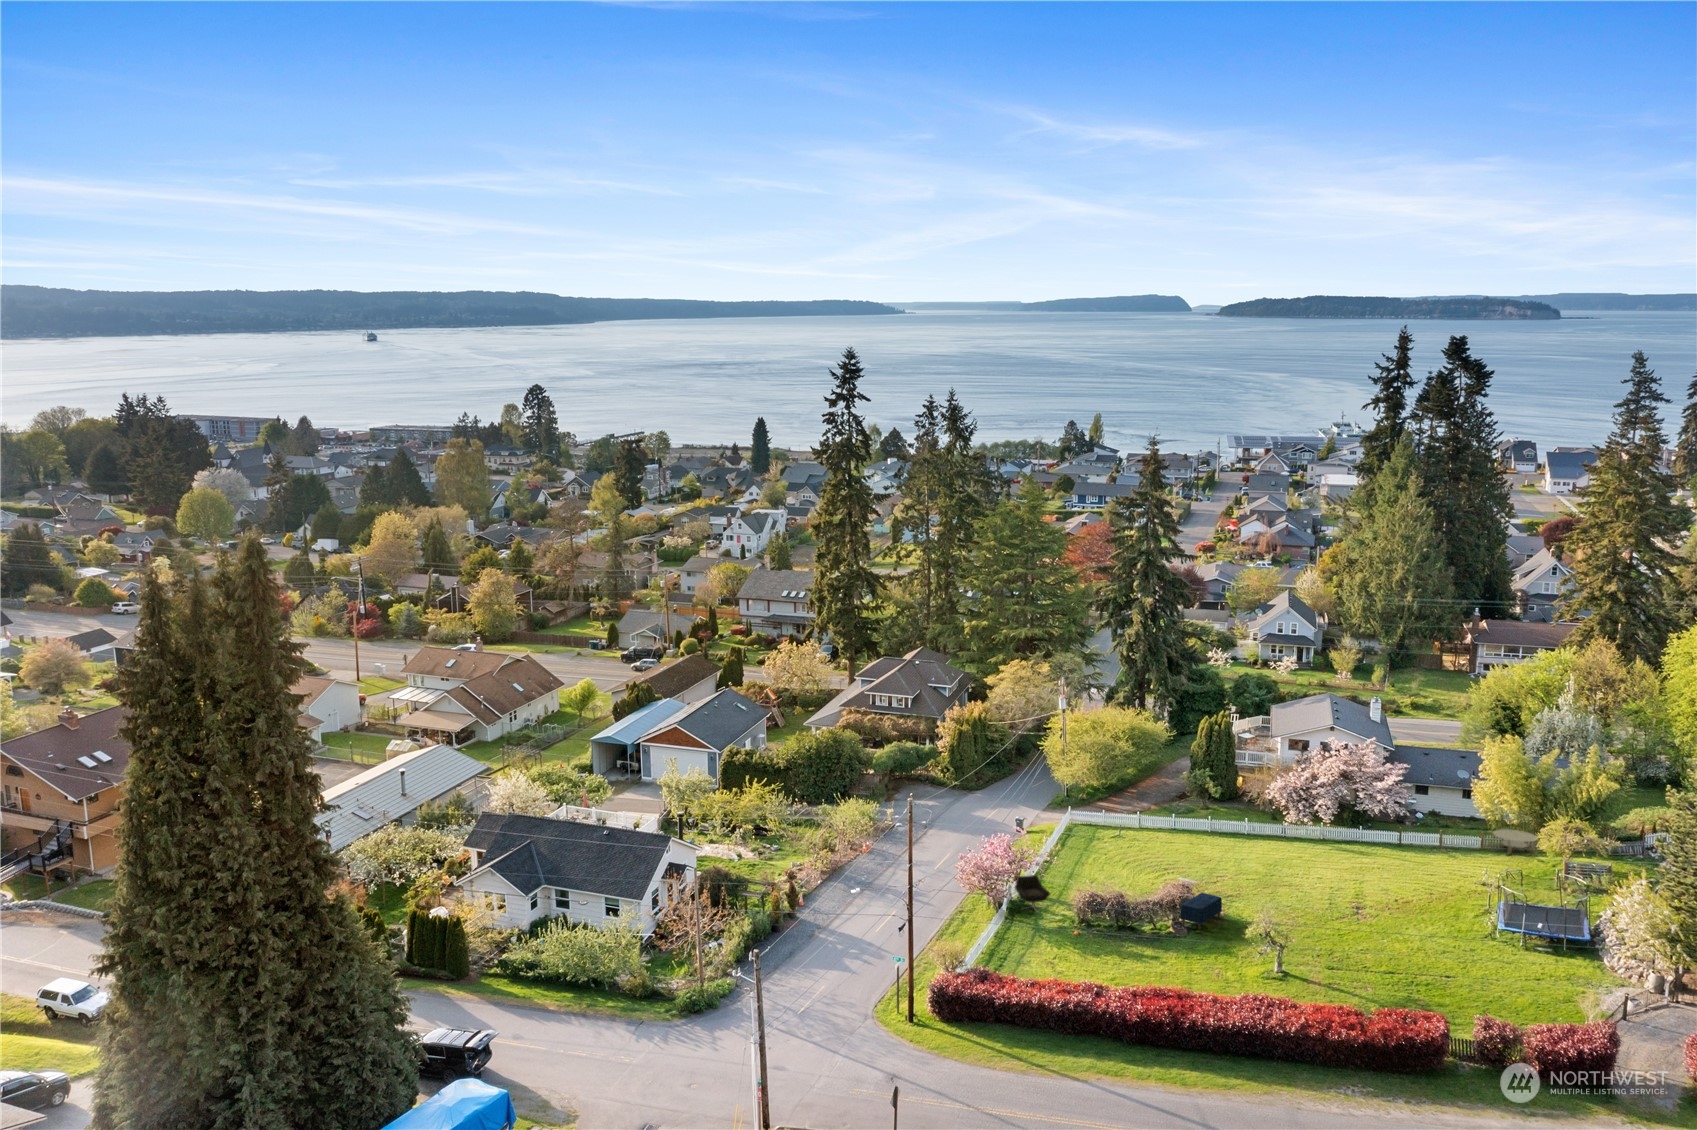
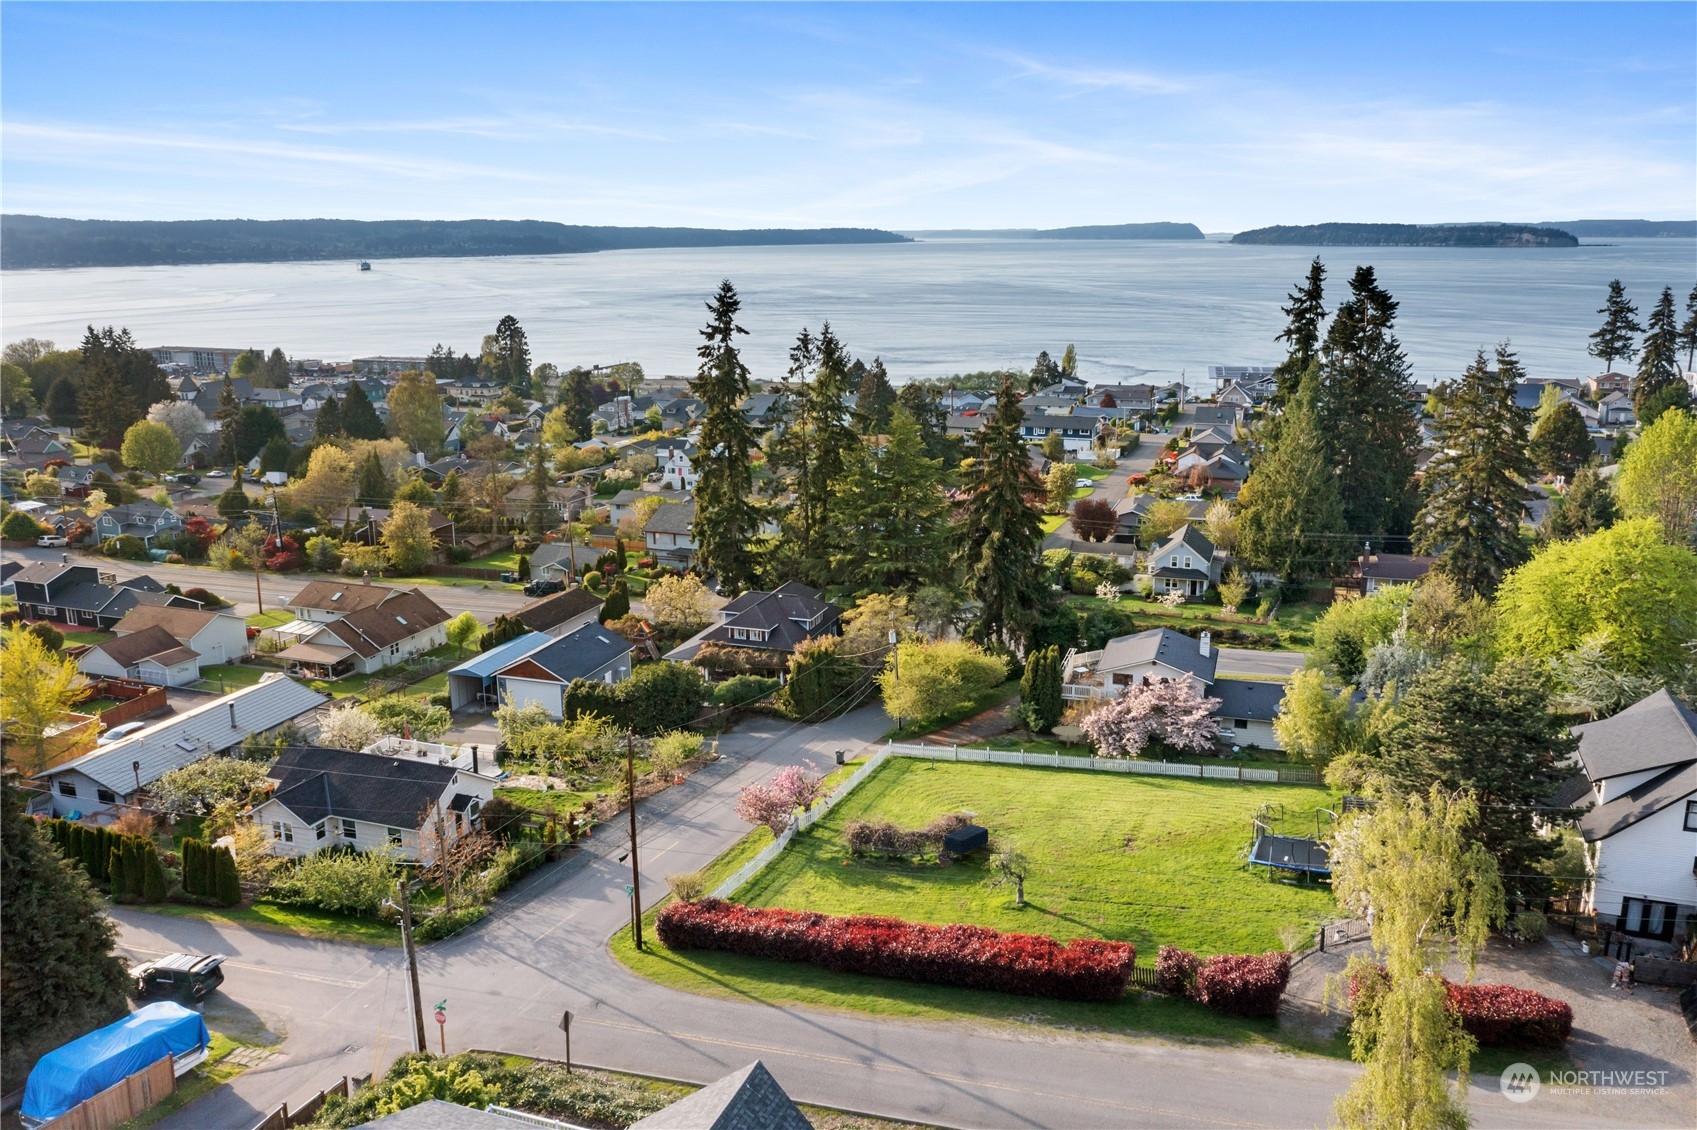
round table: present [1493,829,1537,855] -> present [1052,726,1085,749]
lounge chair: present [1015,875,1050,908] -> none [797,806,828,843]

